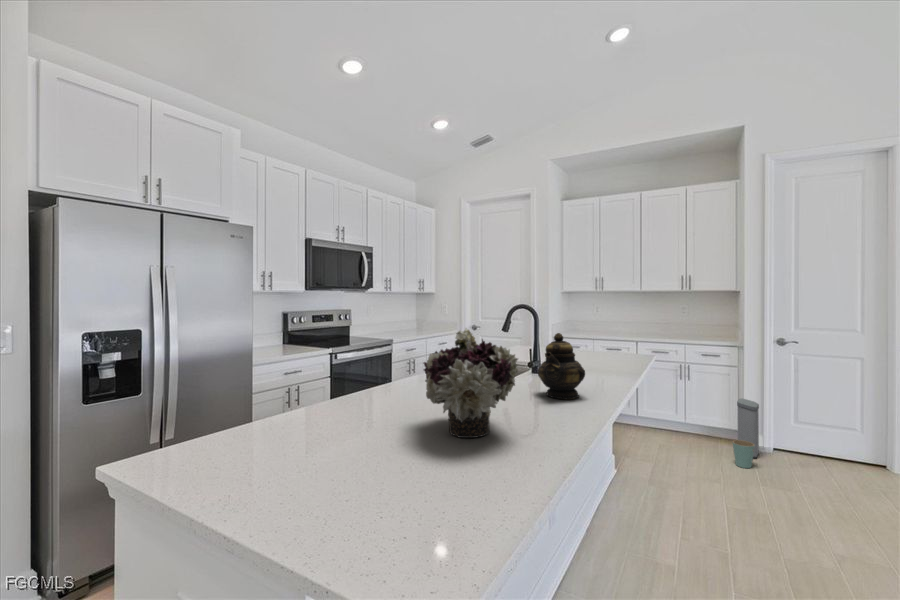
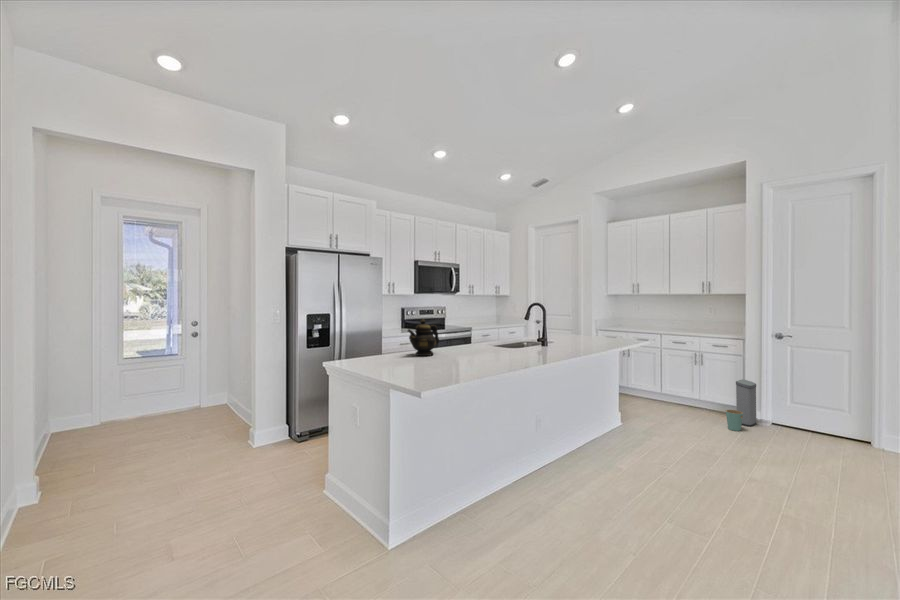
flower arrangement: present [423,328,518,438] -> none [456,311,500,362]
teapot: present [538,333,585,399] -> present [408,319,439,356]

